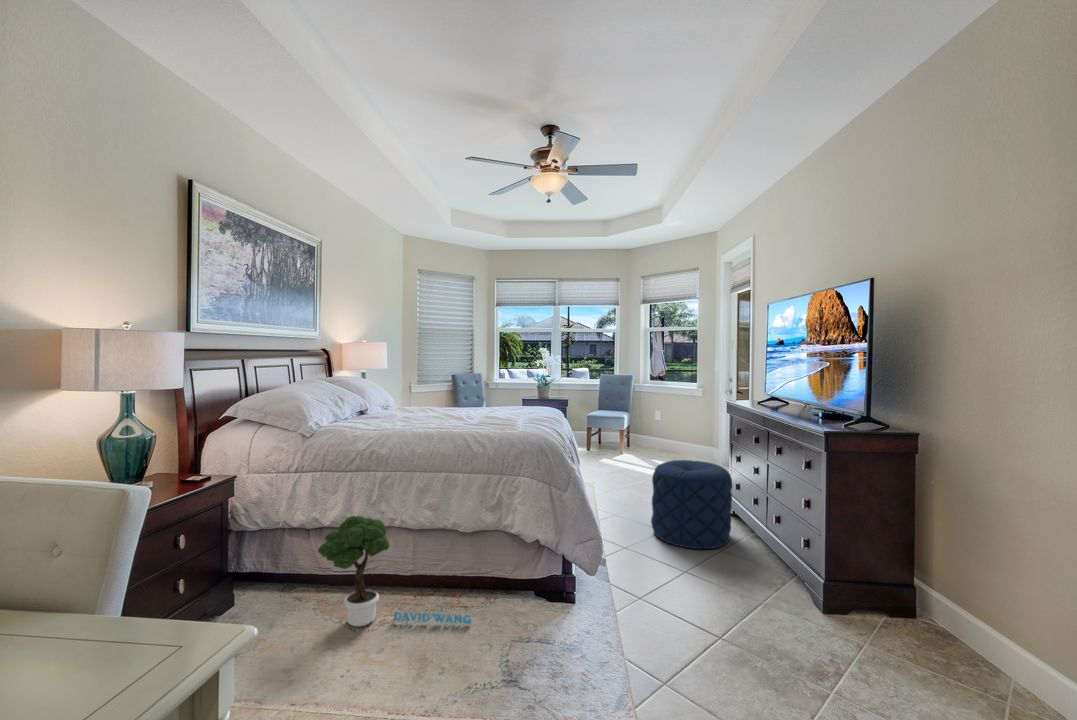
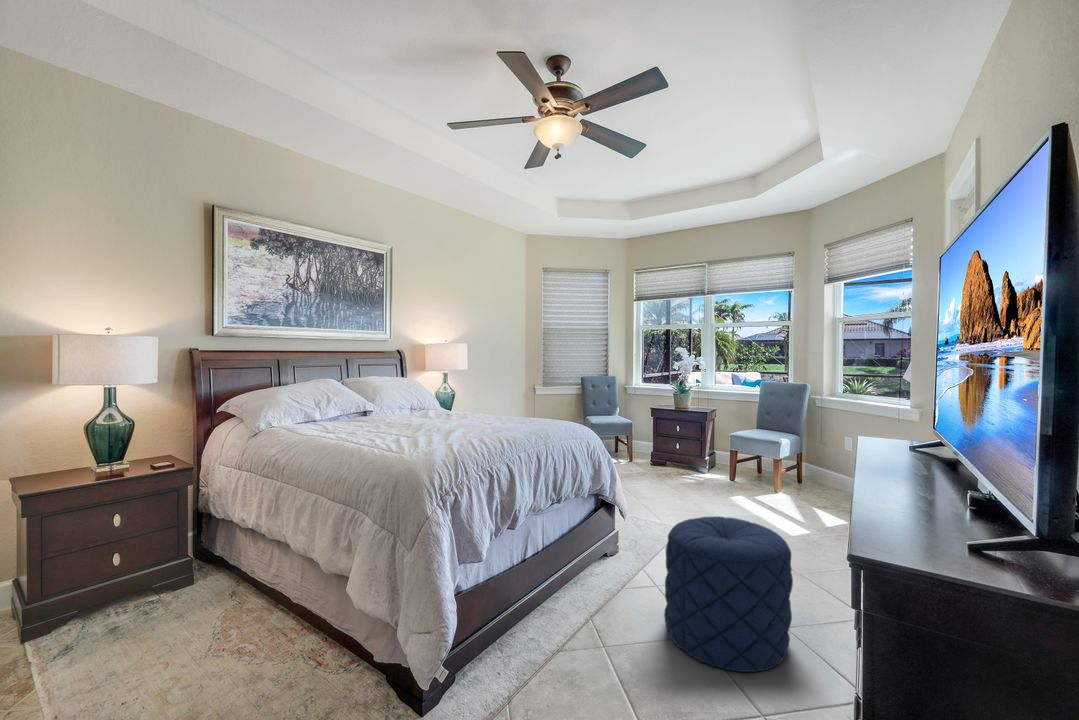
potted tree: present [318,516,471,627] -> none [206,519,316,667]

